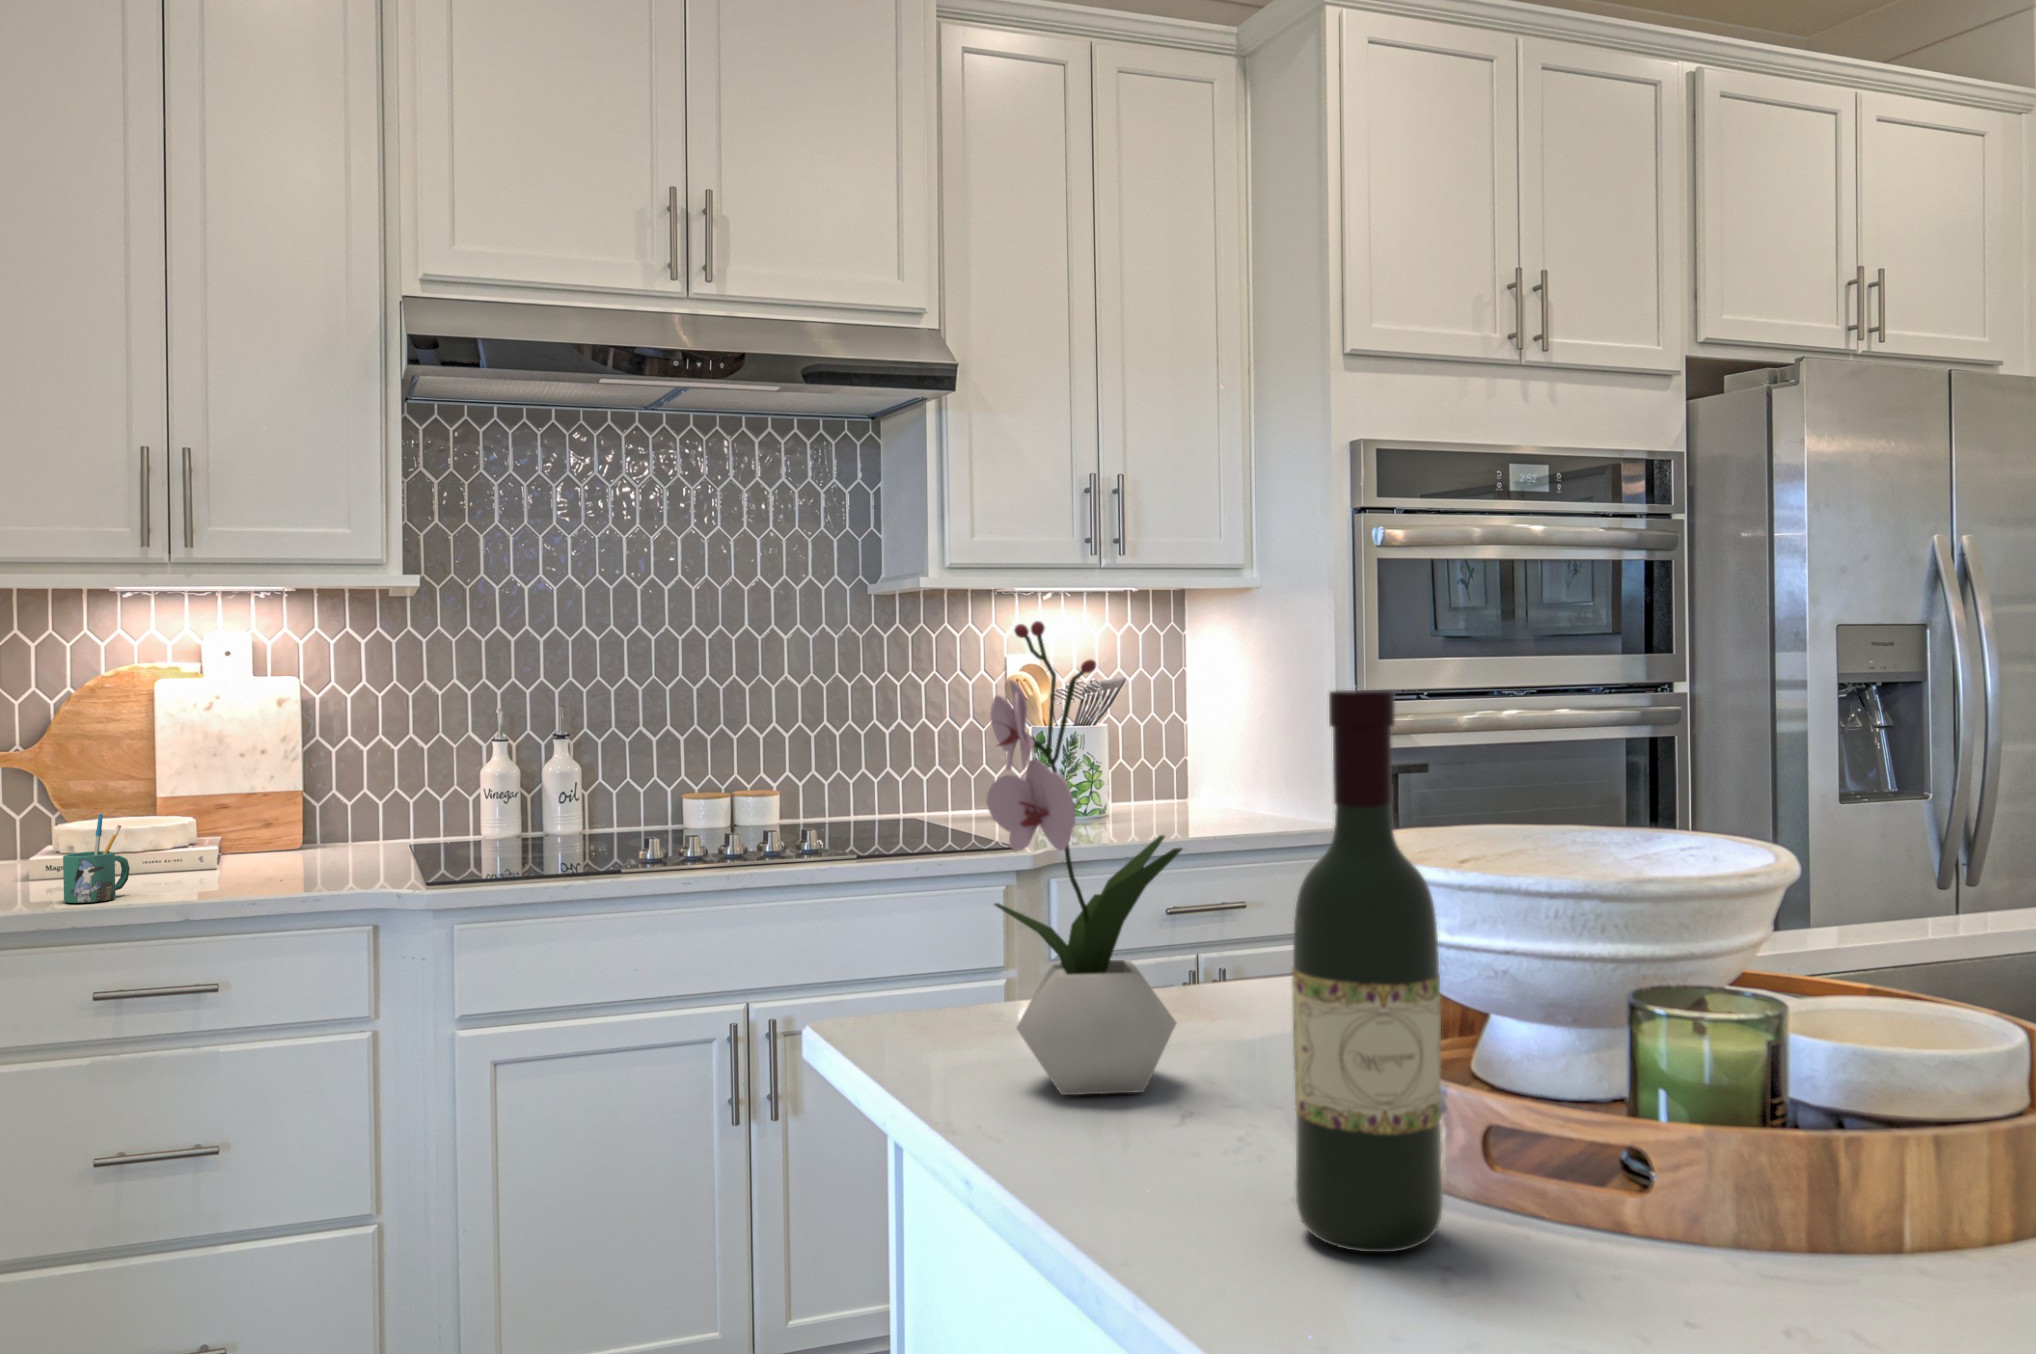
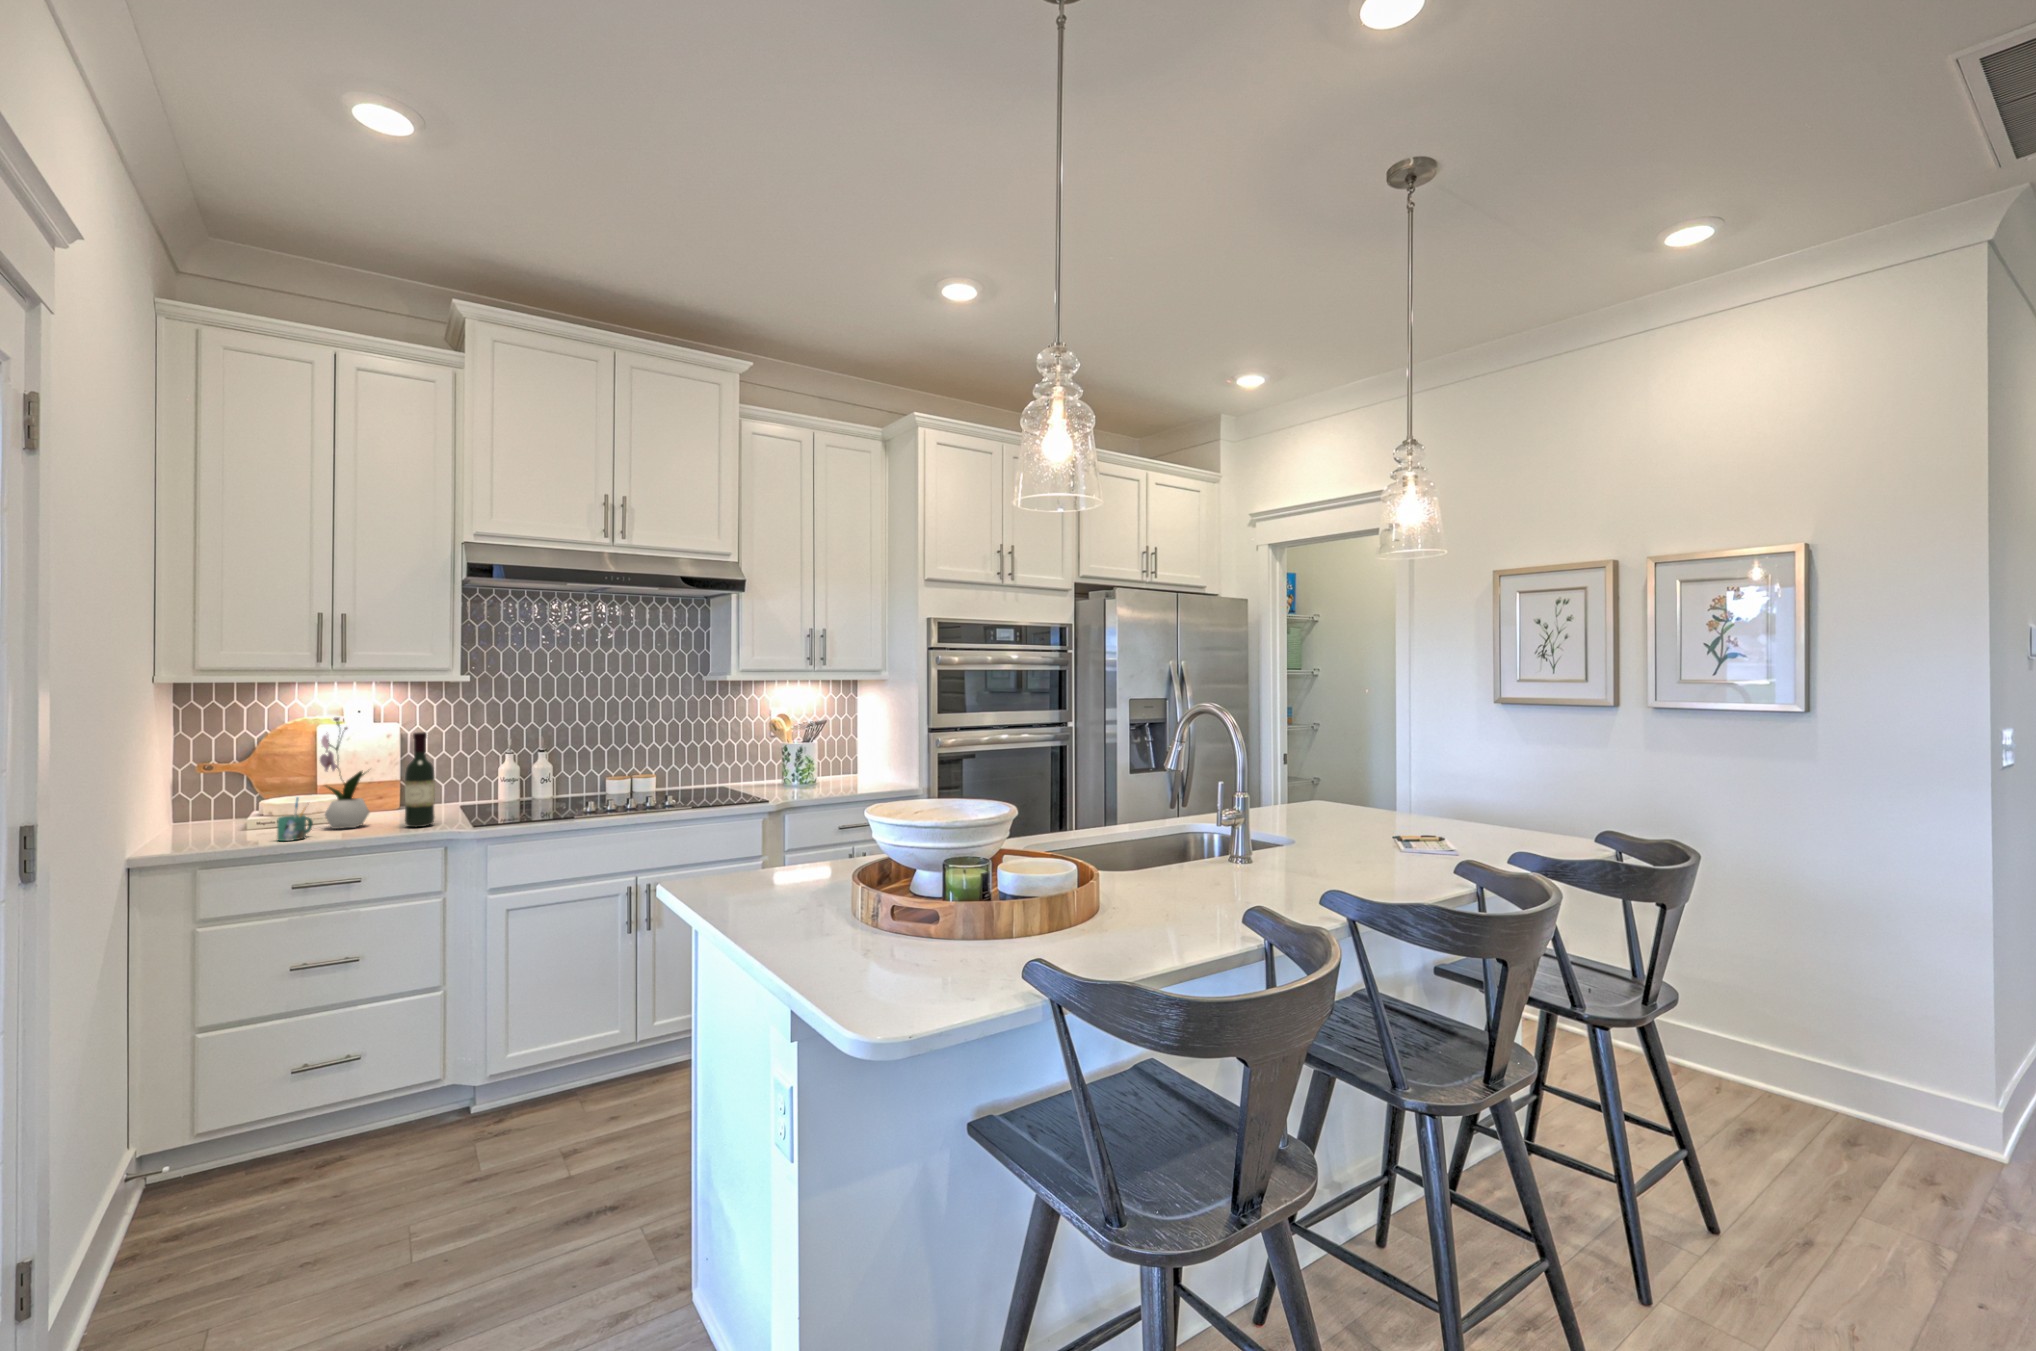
flower arrangement: present [986,621,1182,1095] -> present [320,718,369,829]
wine bottle: present [1292,690,1443,1252] -> present [405,732,435,827]

